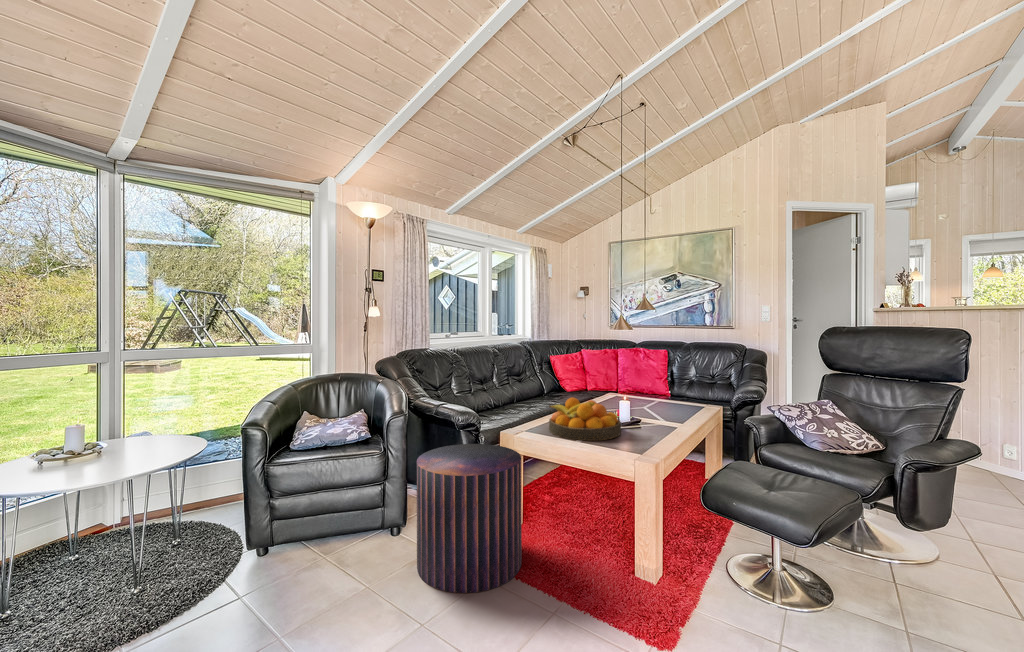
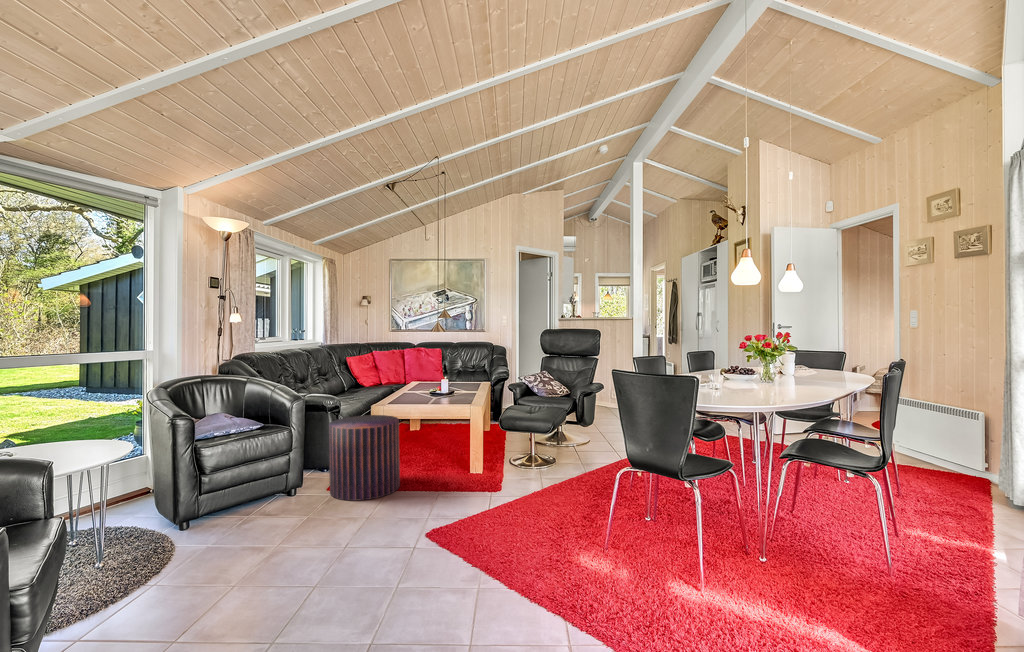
fruit bowl: present [549,398,621,441] -> none [400,381,447,405]

